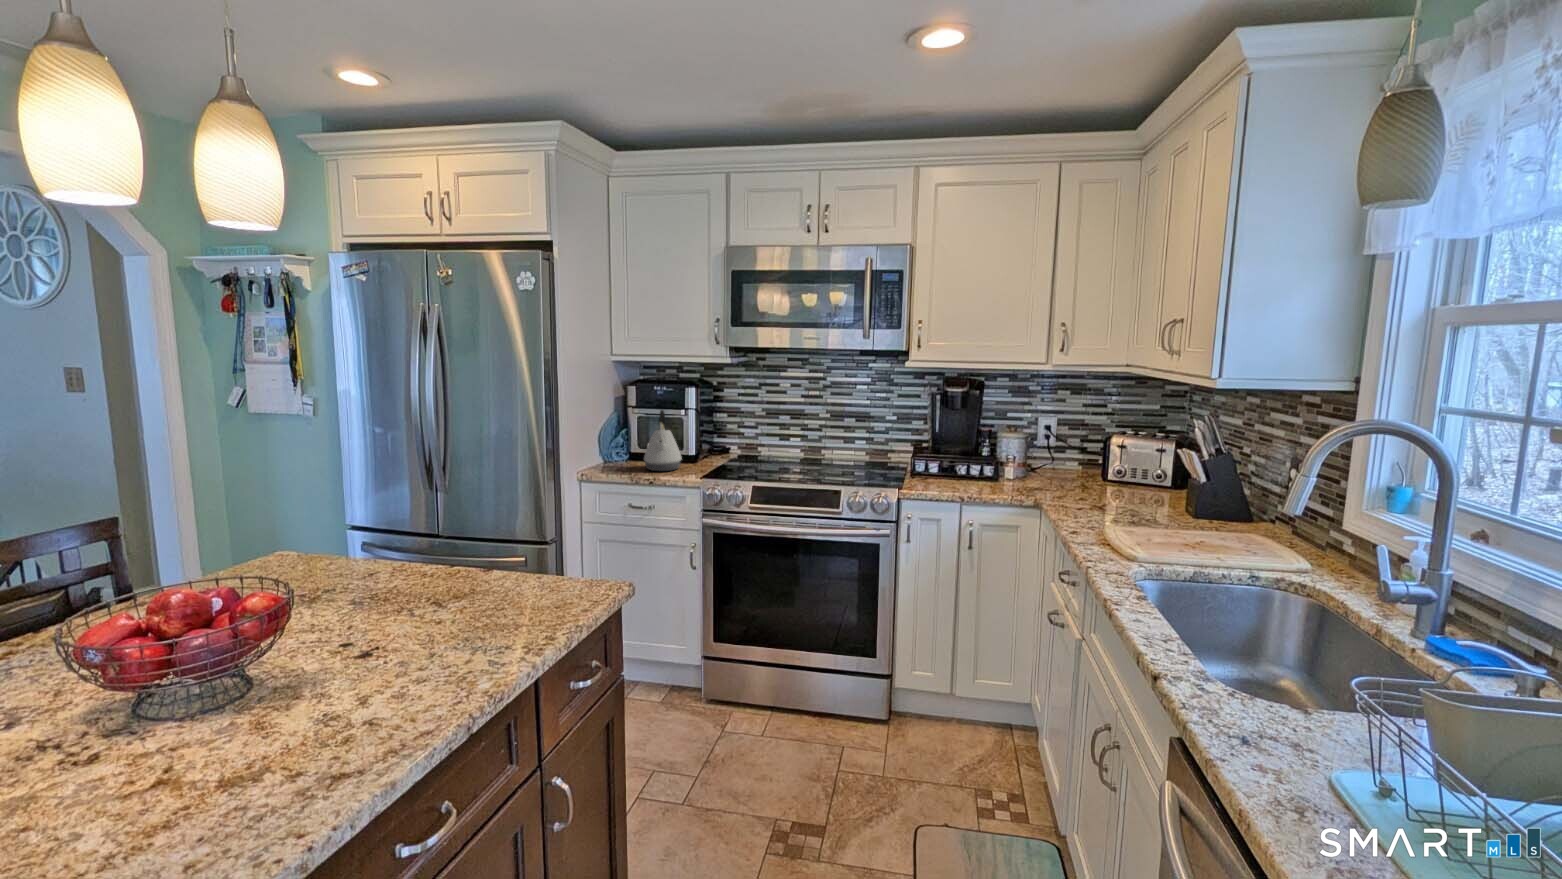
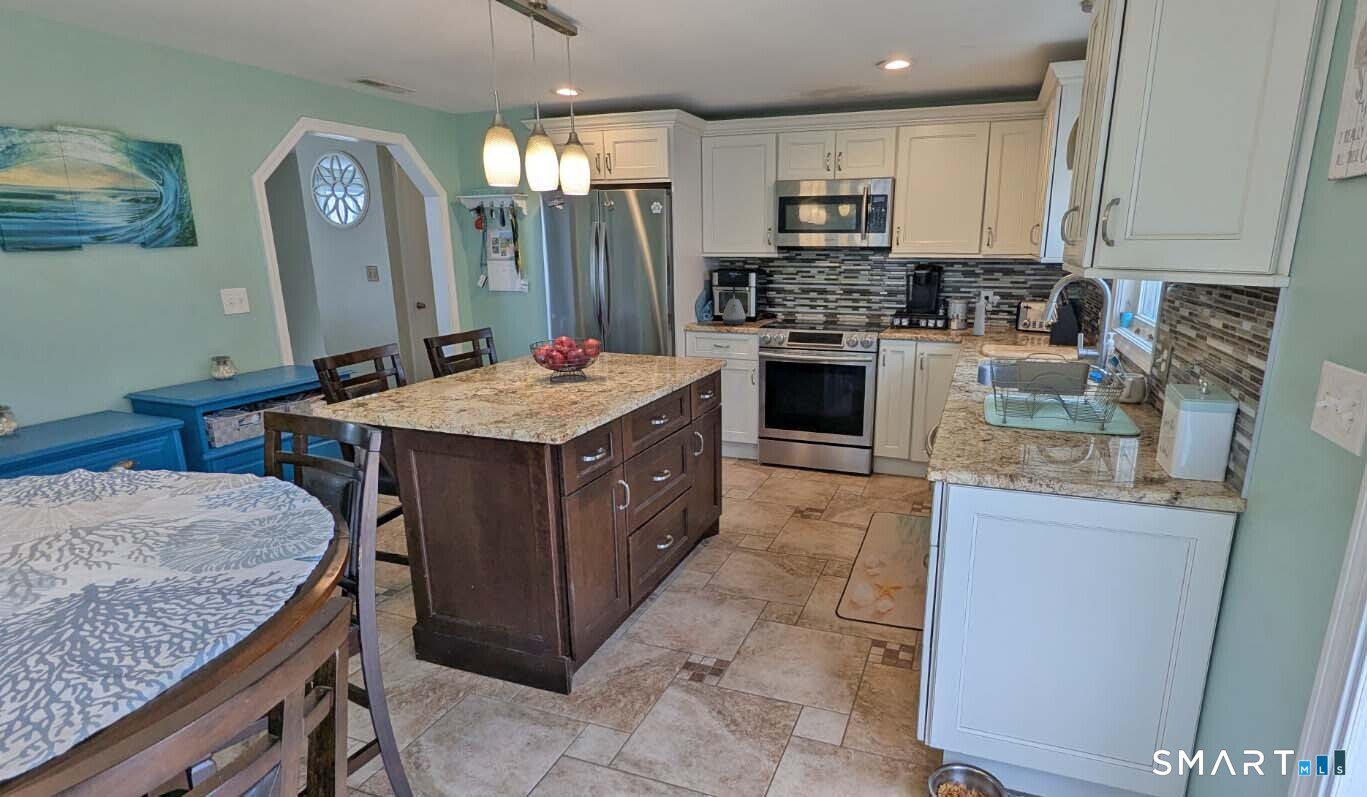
pepper mill: none [1054,431,1093,498] -> present [973,296,999,335]

